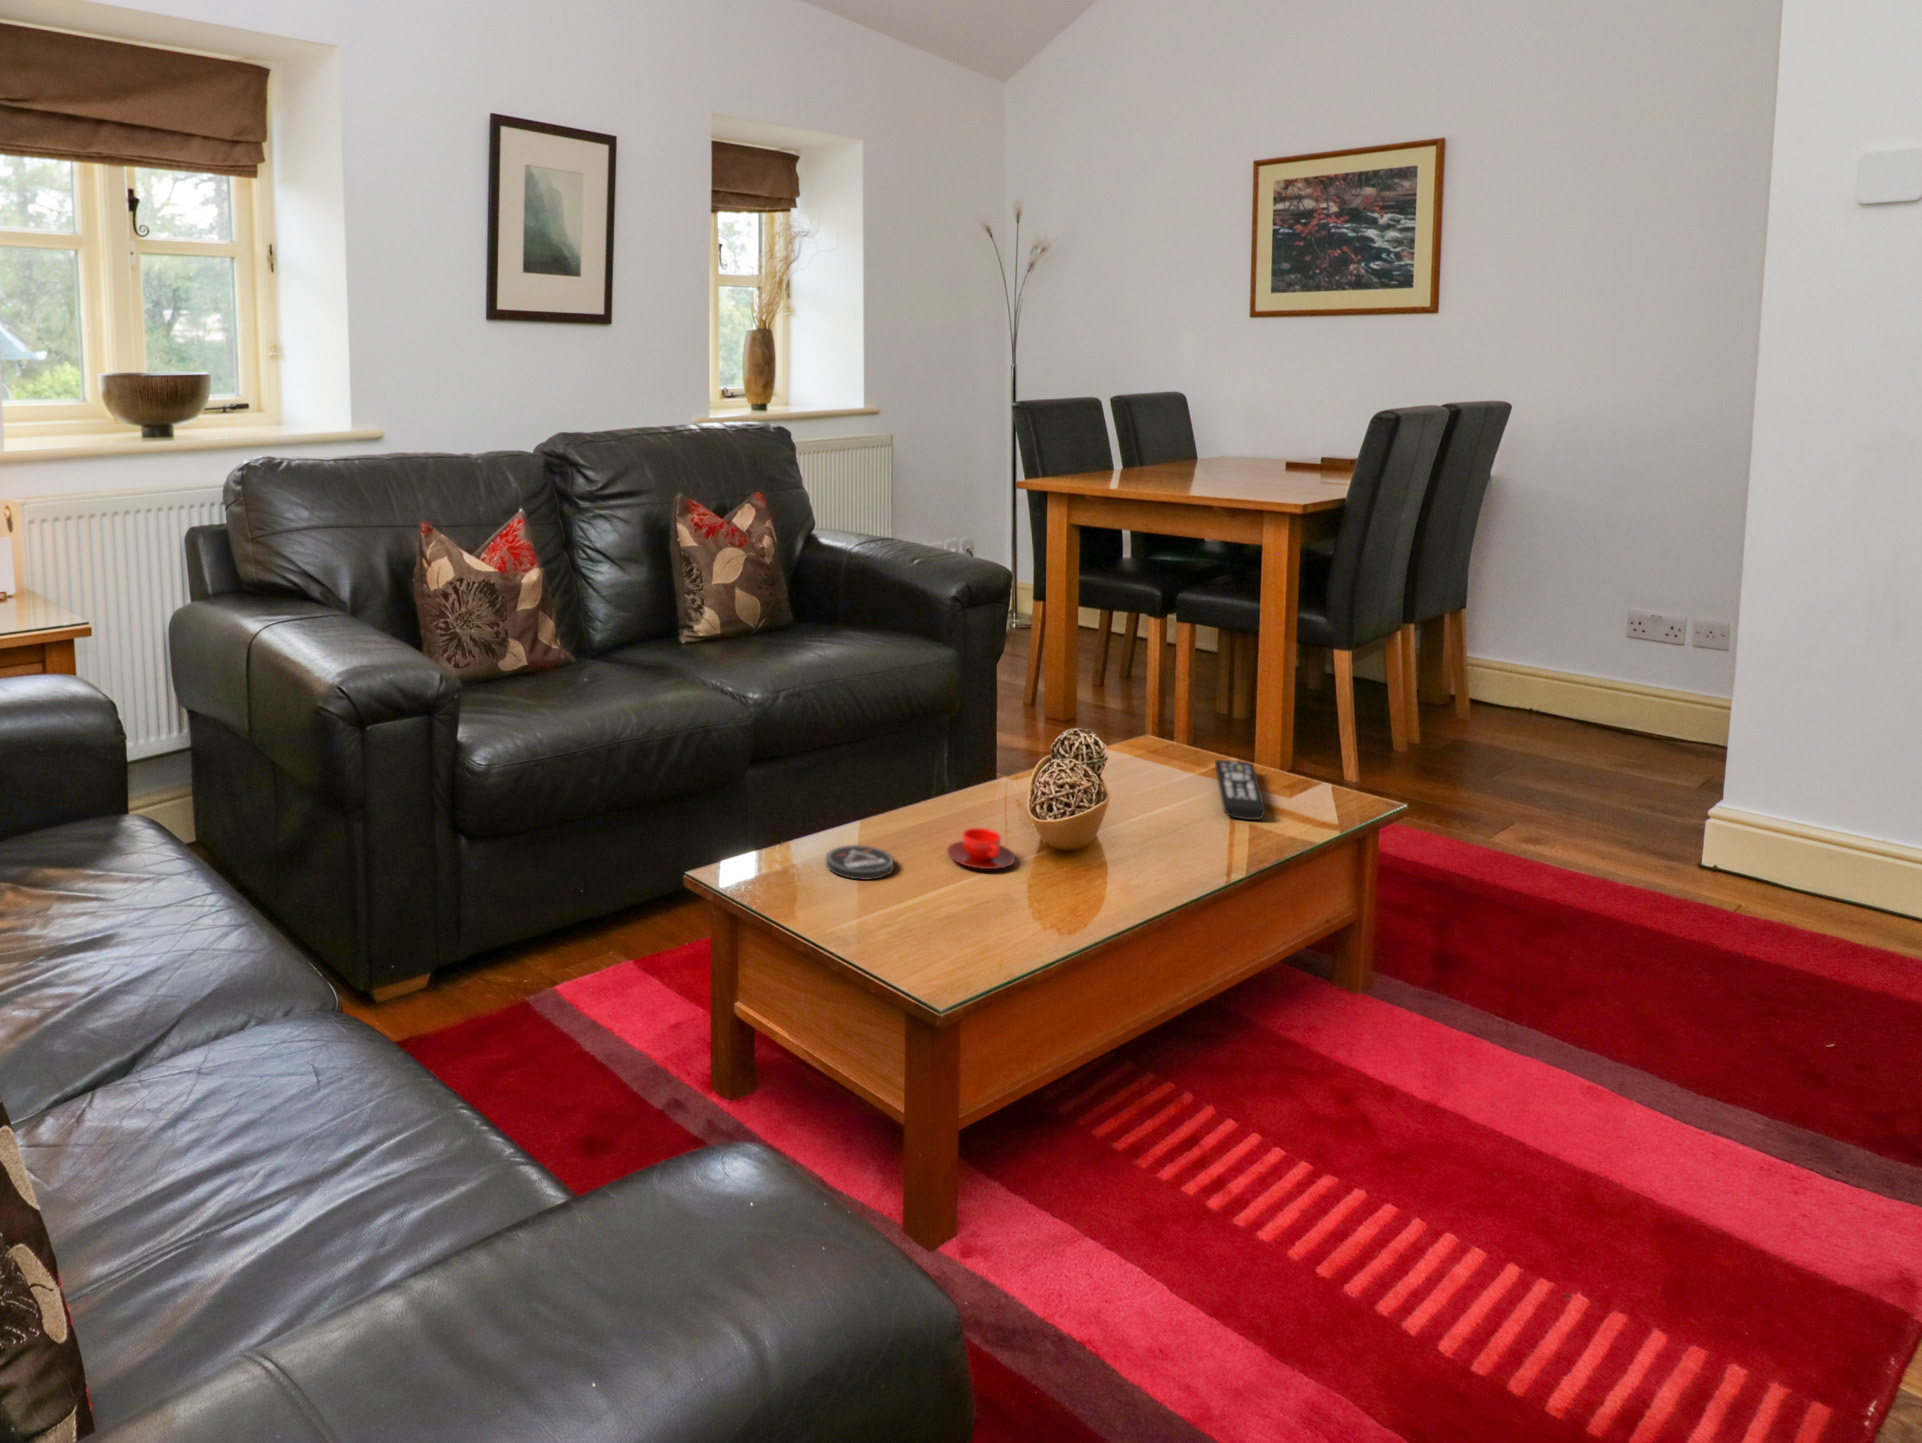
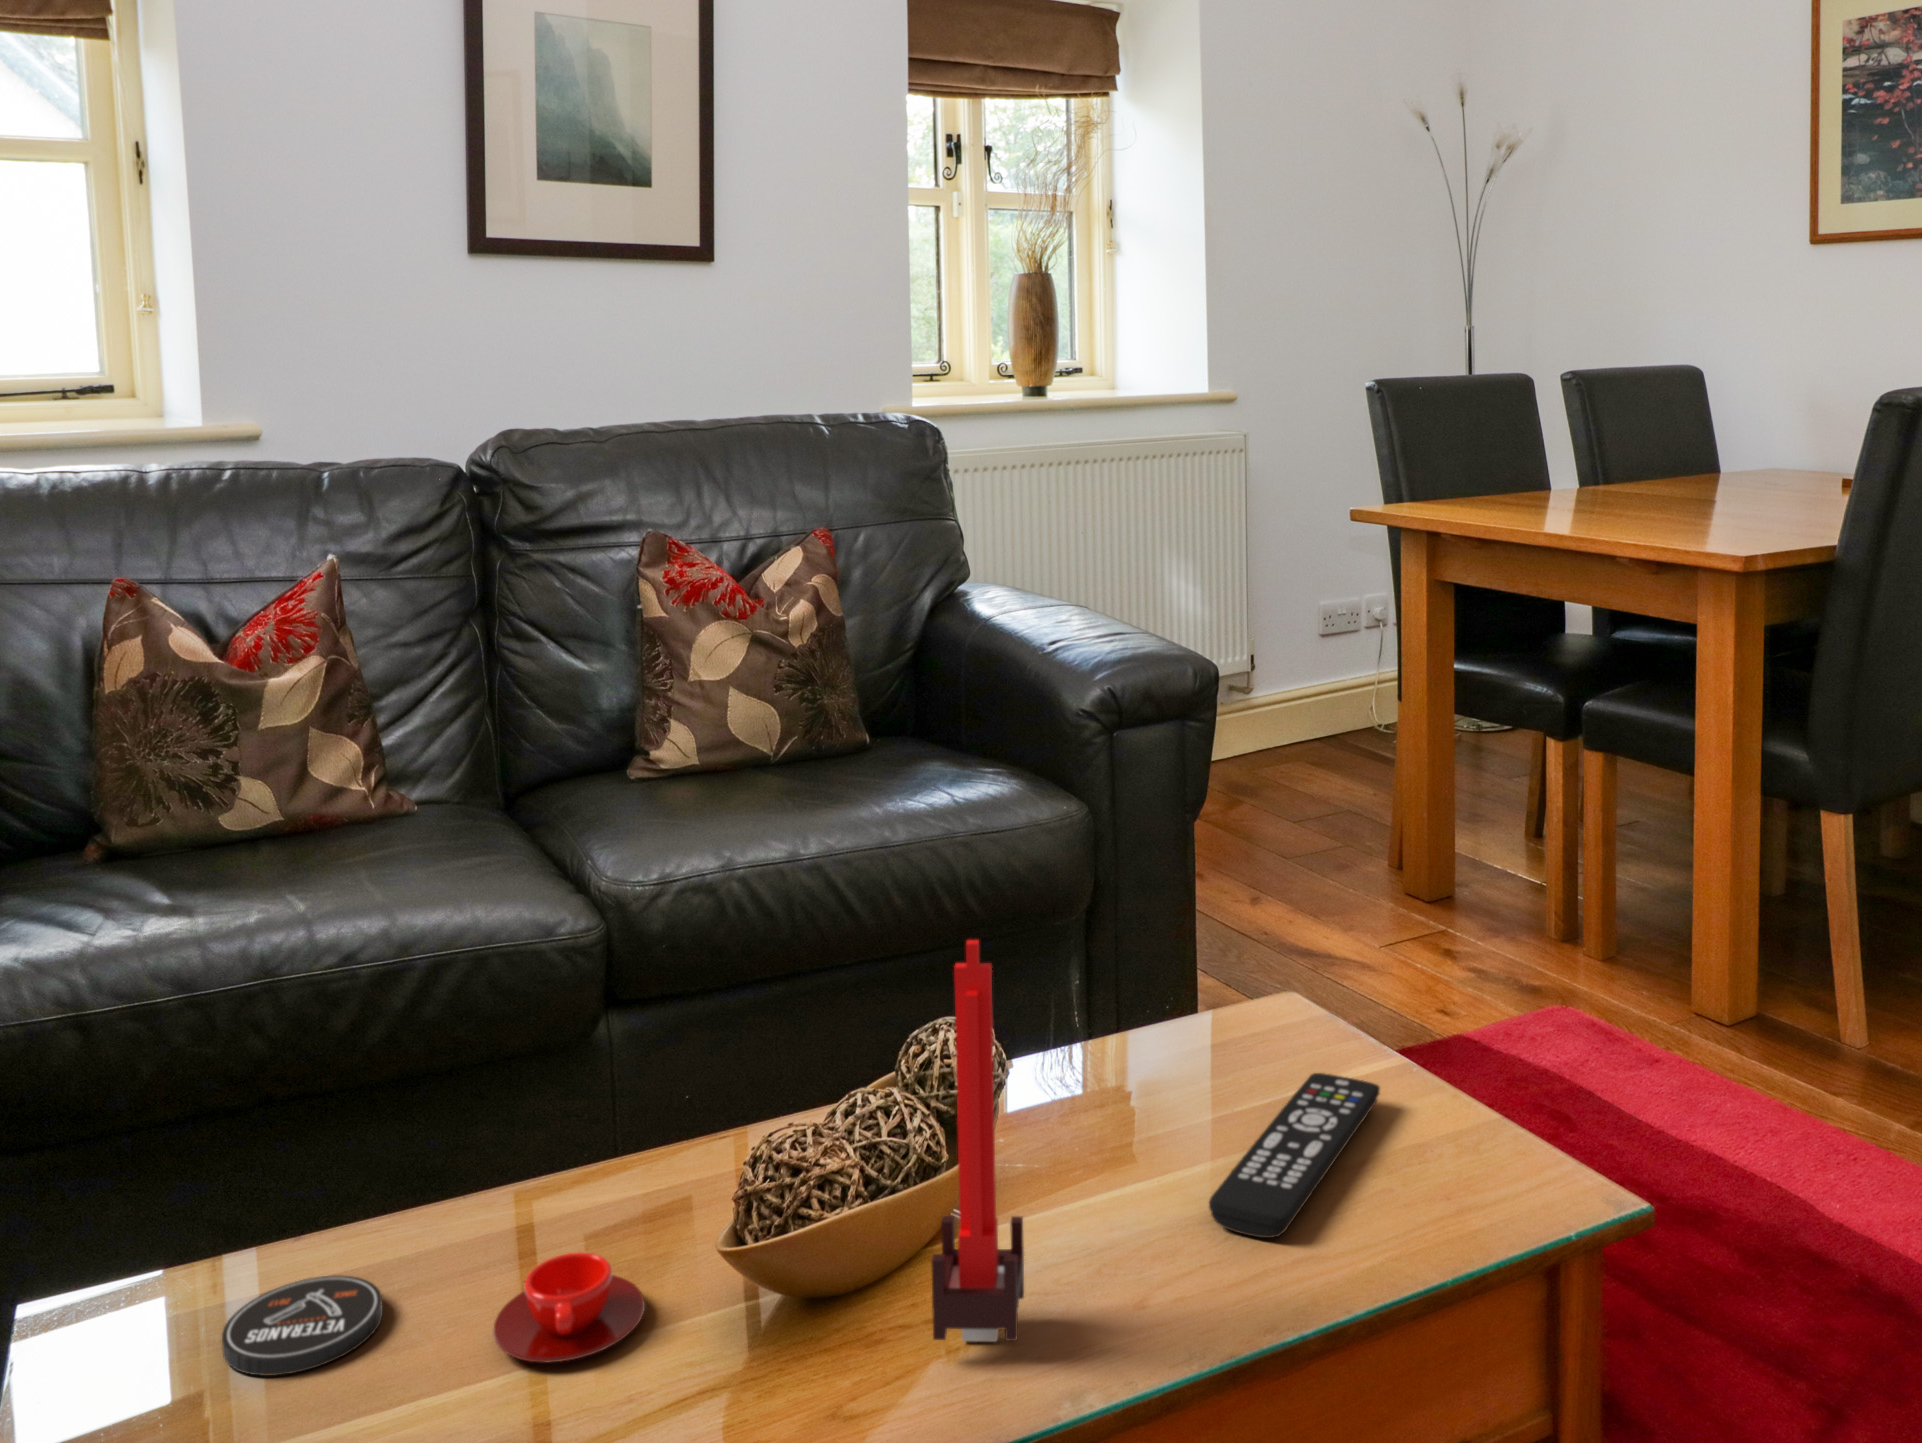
candle: none [1144,674,1198,857] -> present [931,940,1024,1342]

